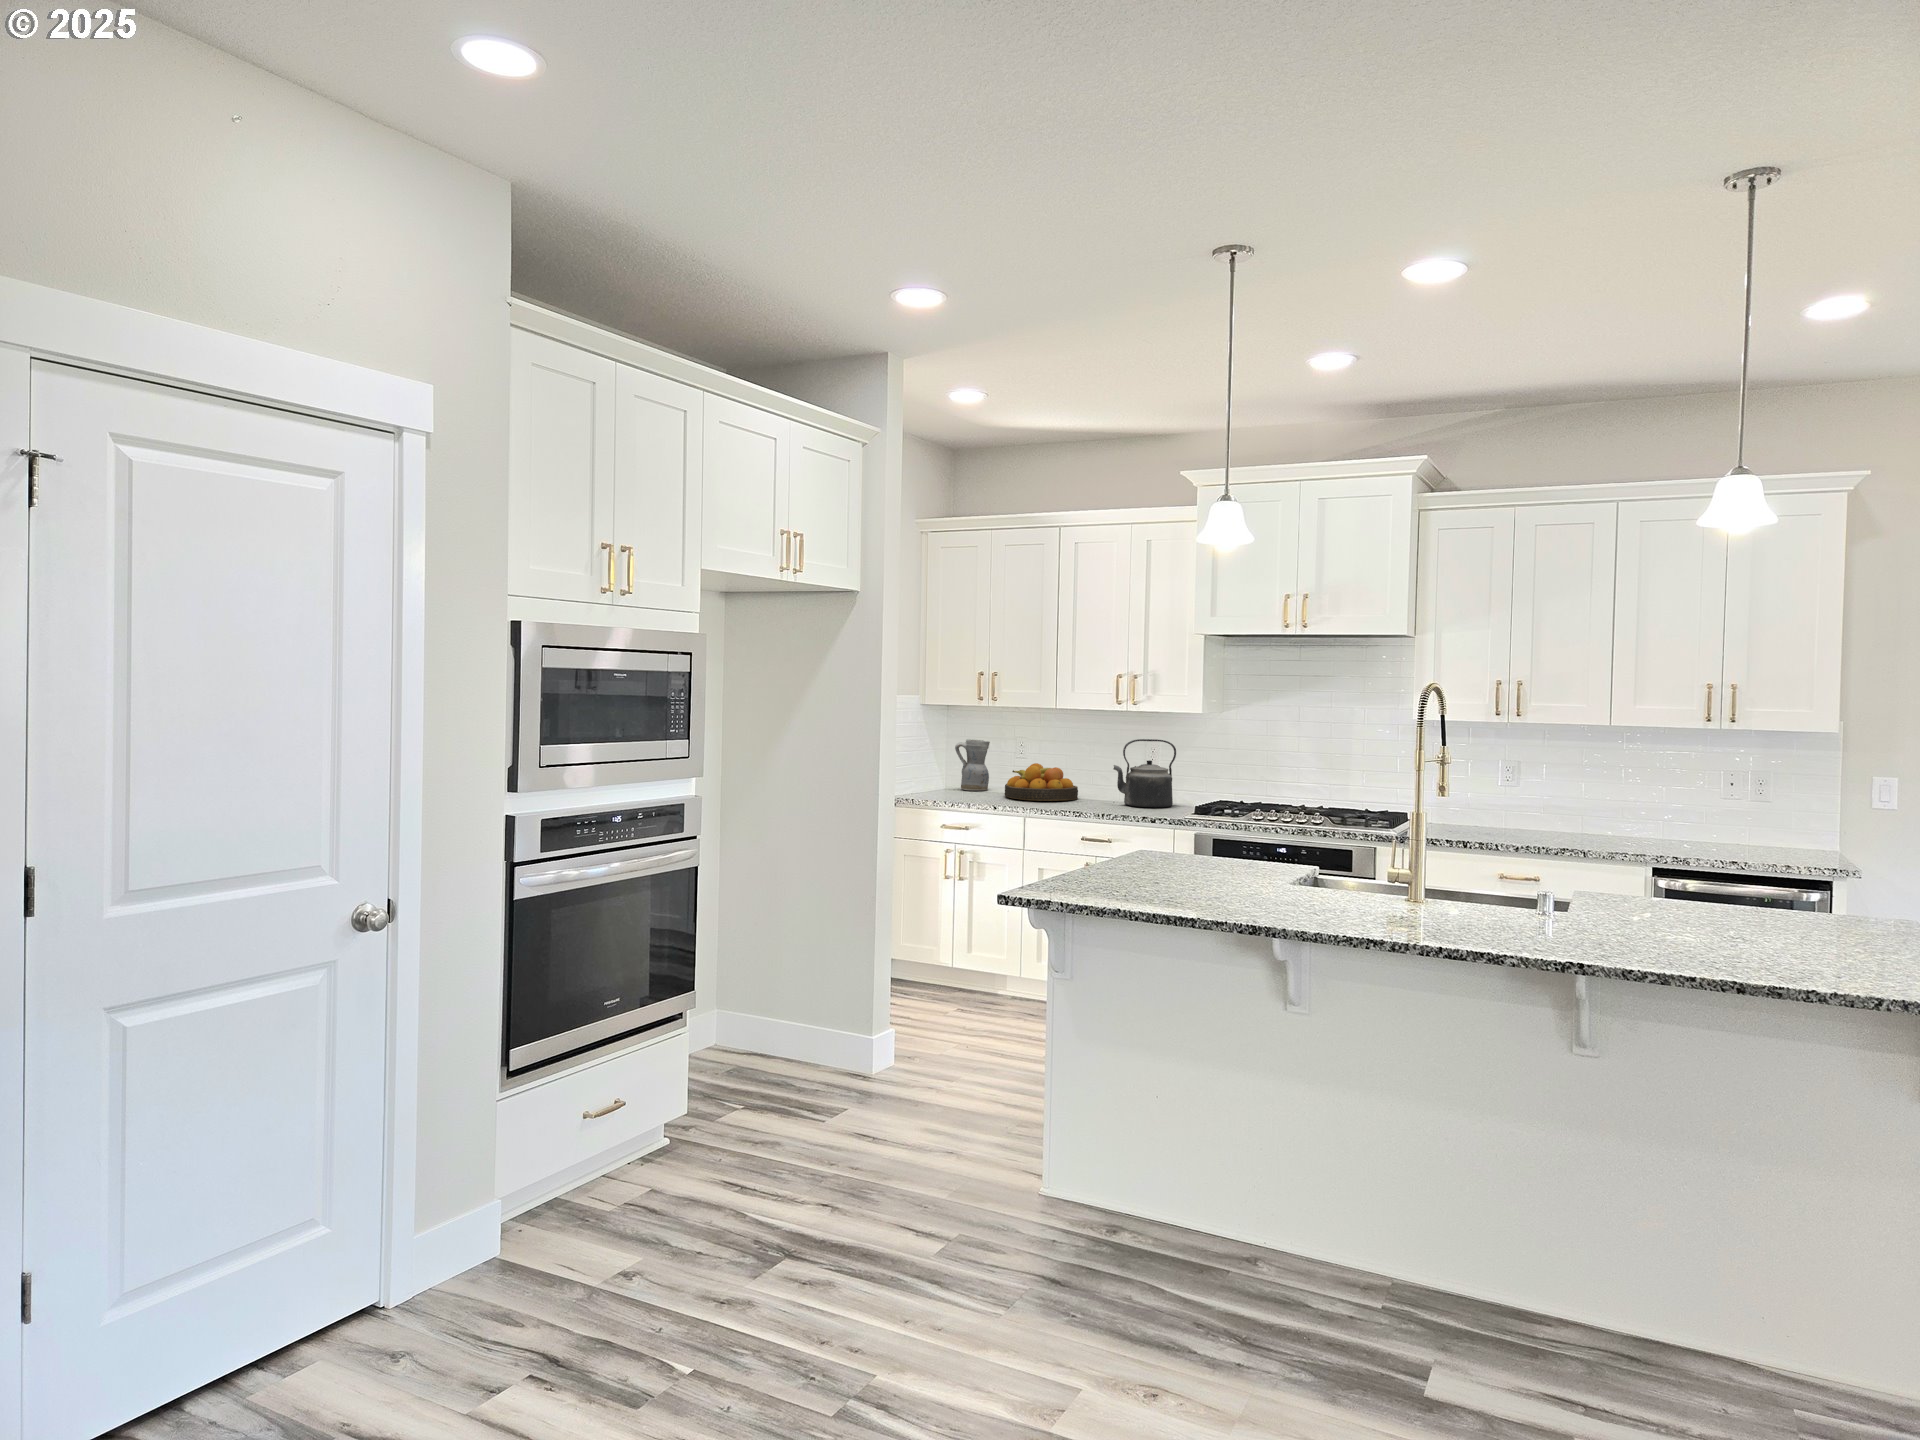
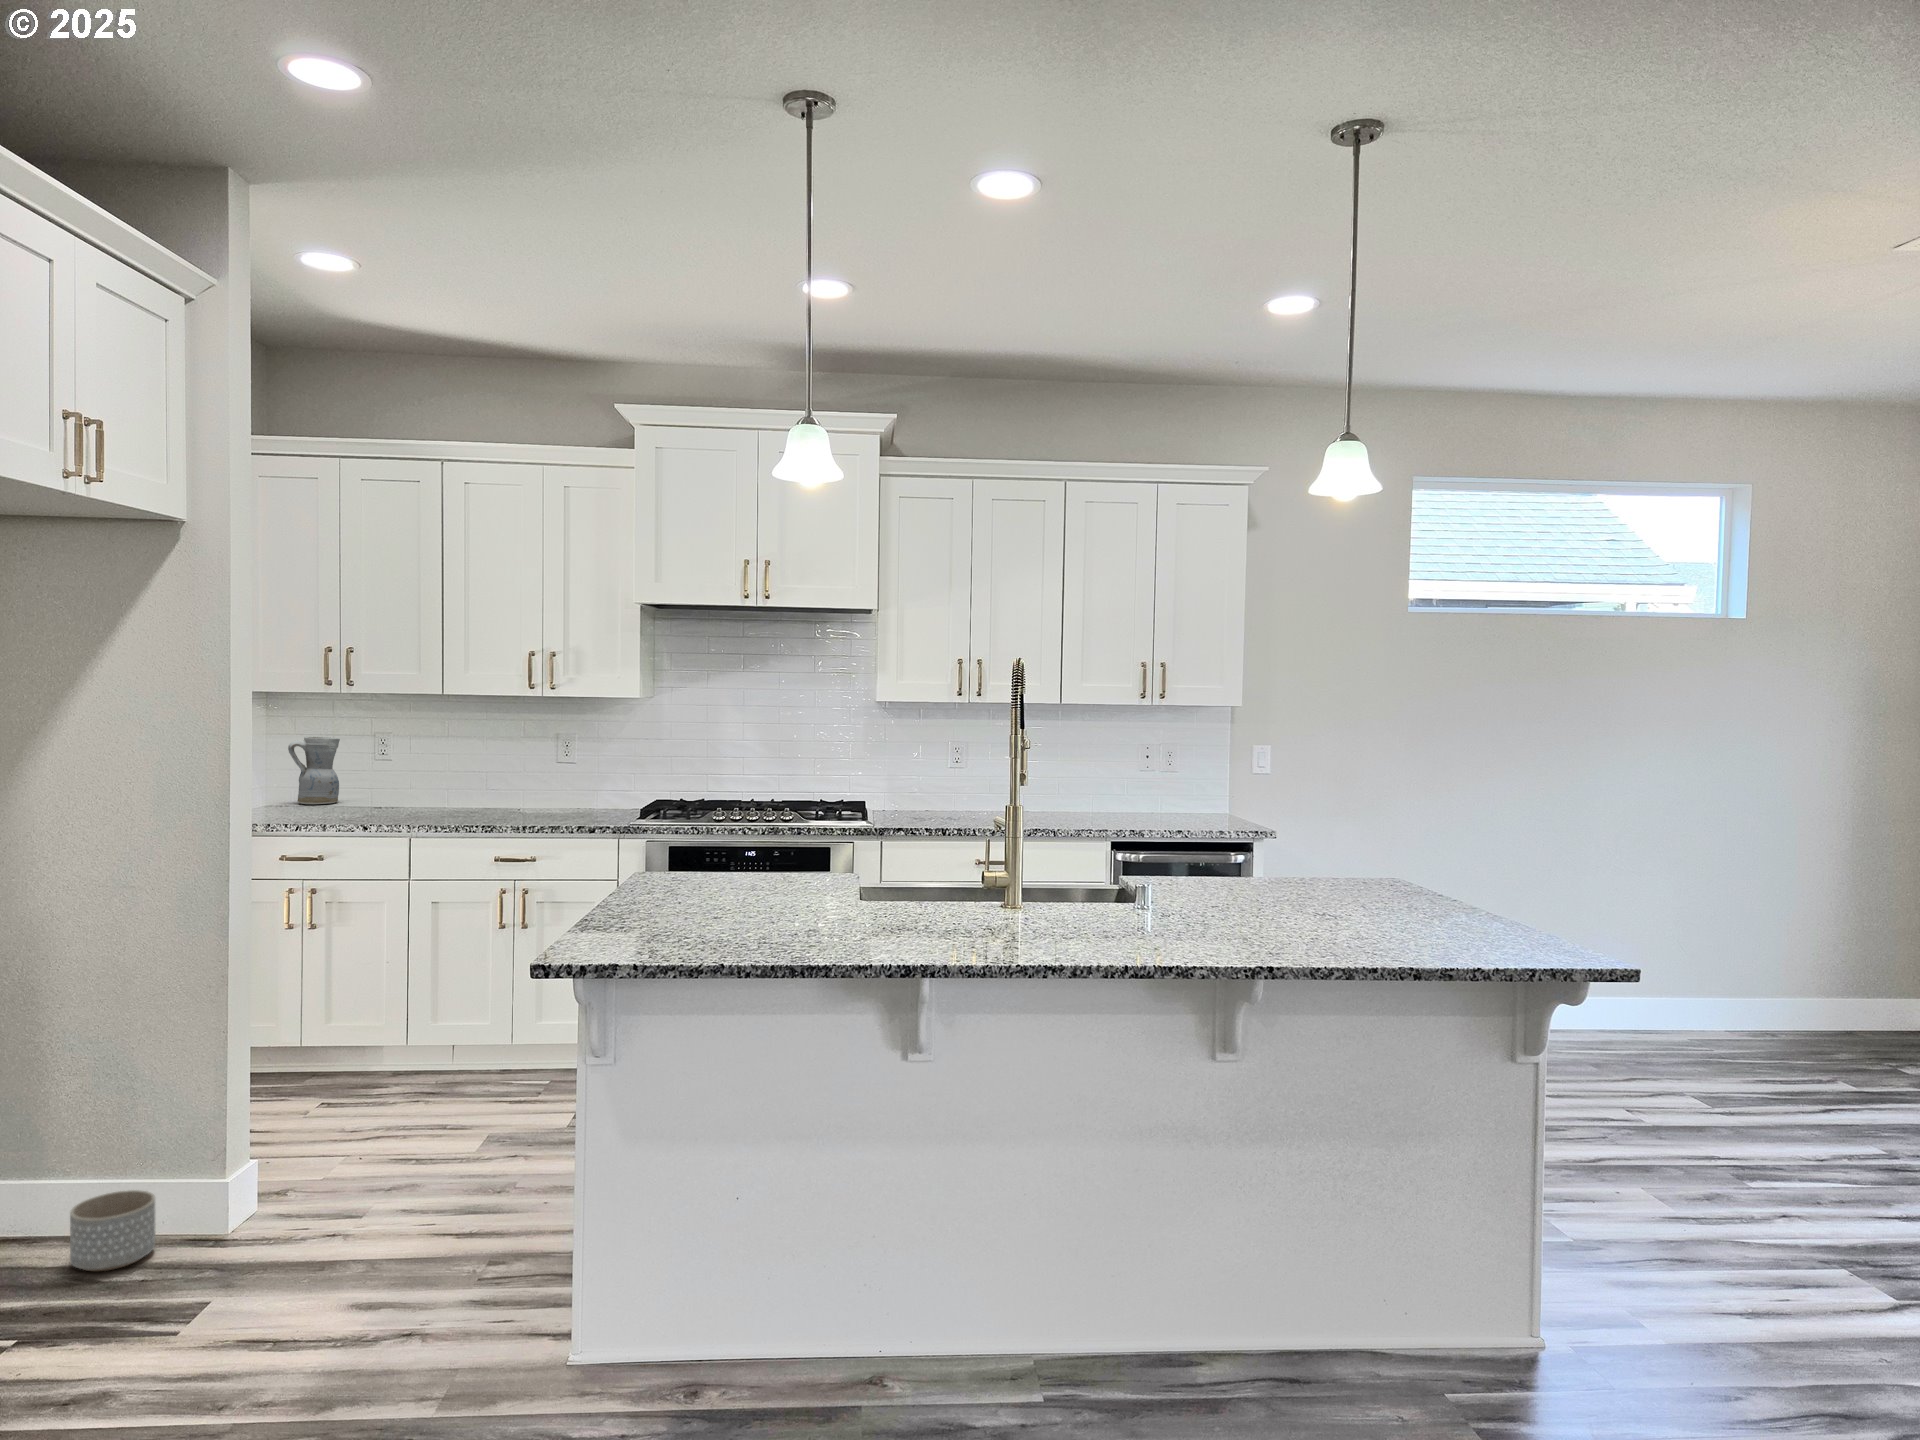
kettle: present [1113,739,1176,807] -> none [523,730,600,813]
fruit bowl: present [1005,763,1078,801] -> none [369,765,471,813]
planter: none [782,1035,830,1083] -> present [70,1190,155,1271]

